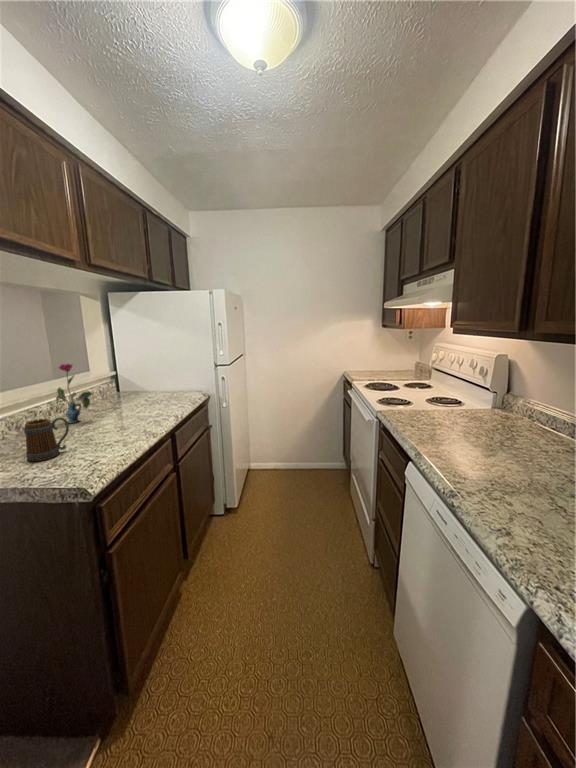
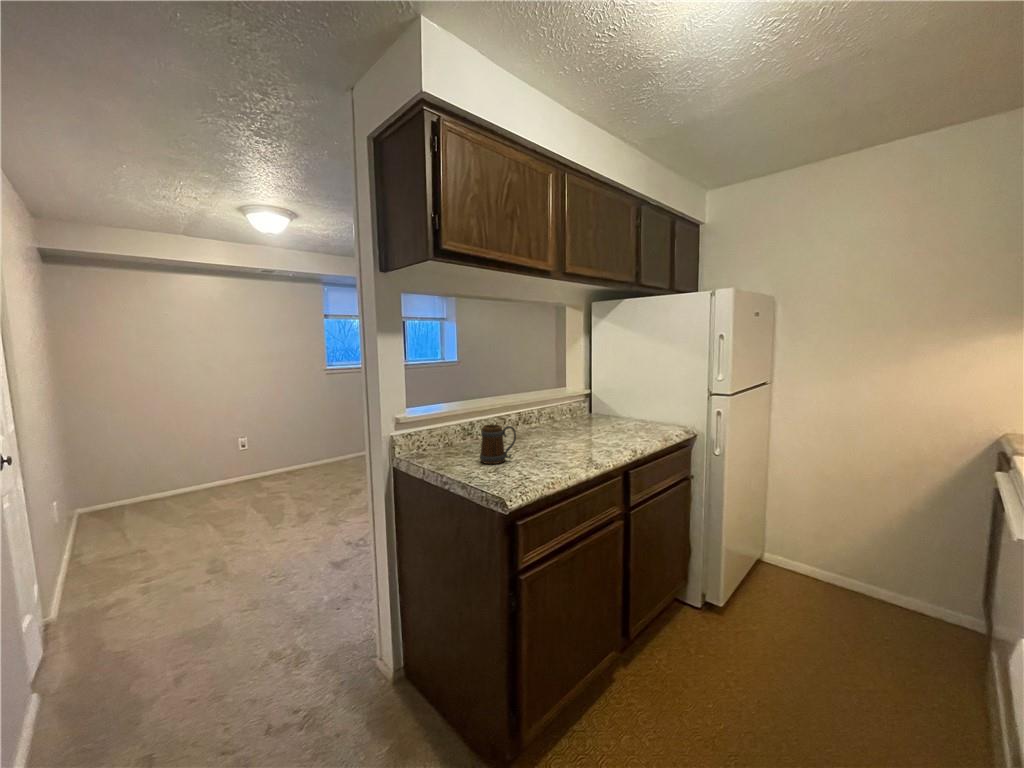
vase: present [56,363,92,423] -> none [522,374,552,436]

